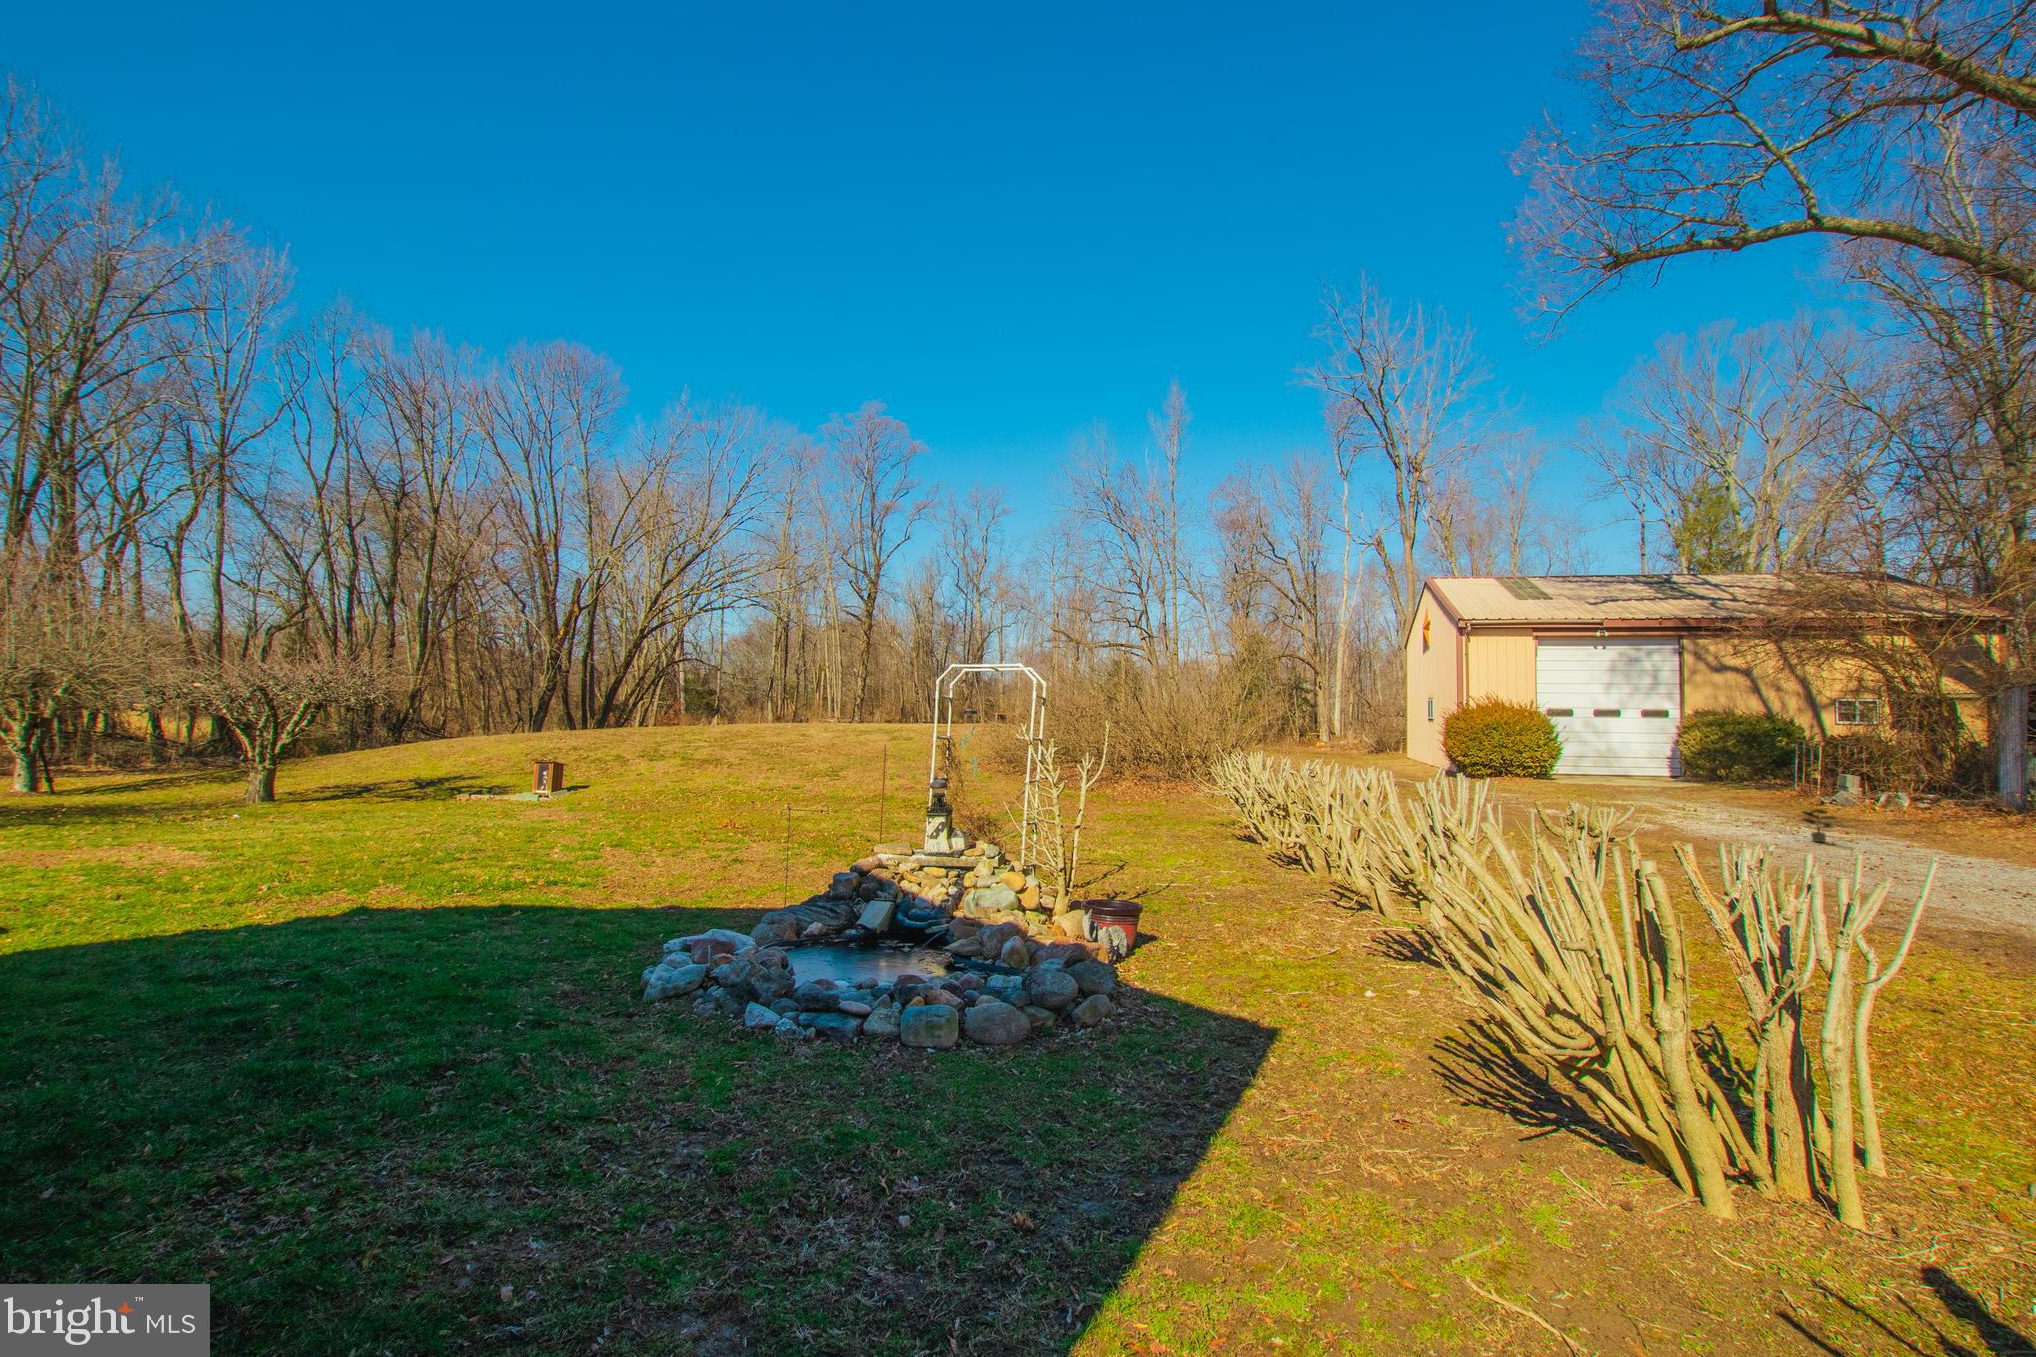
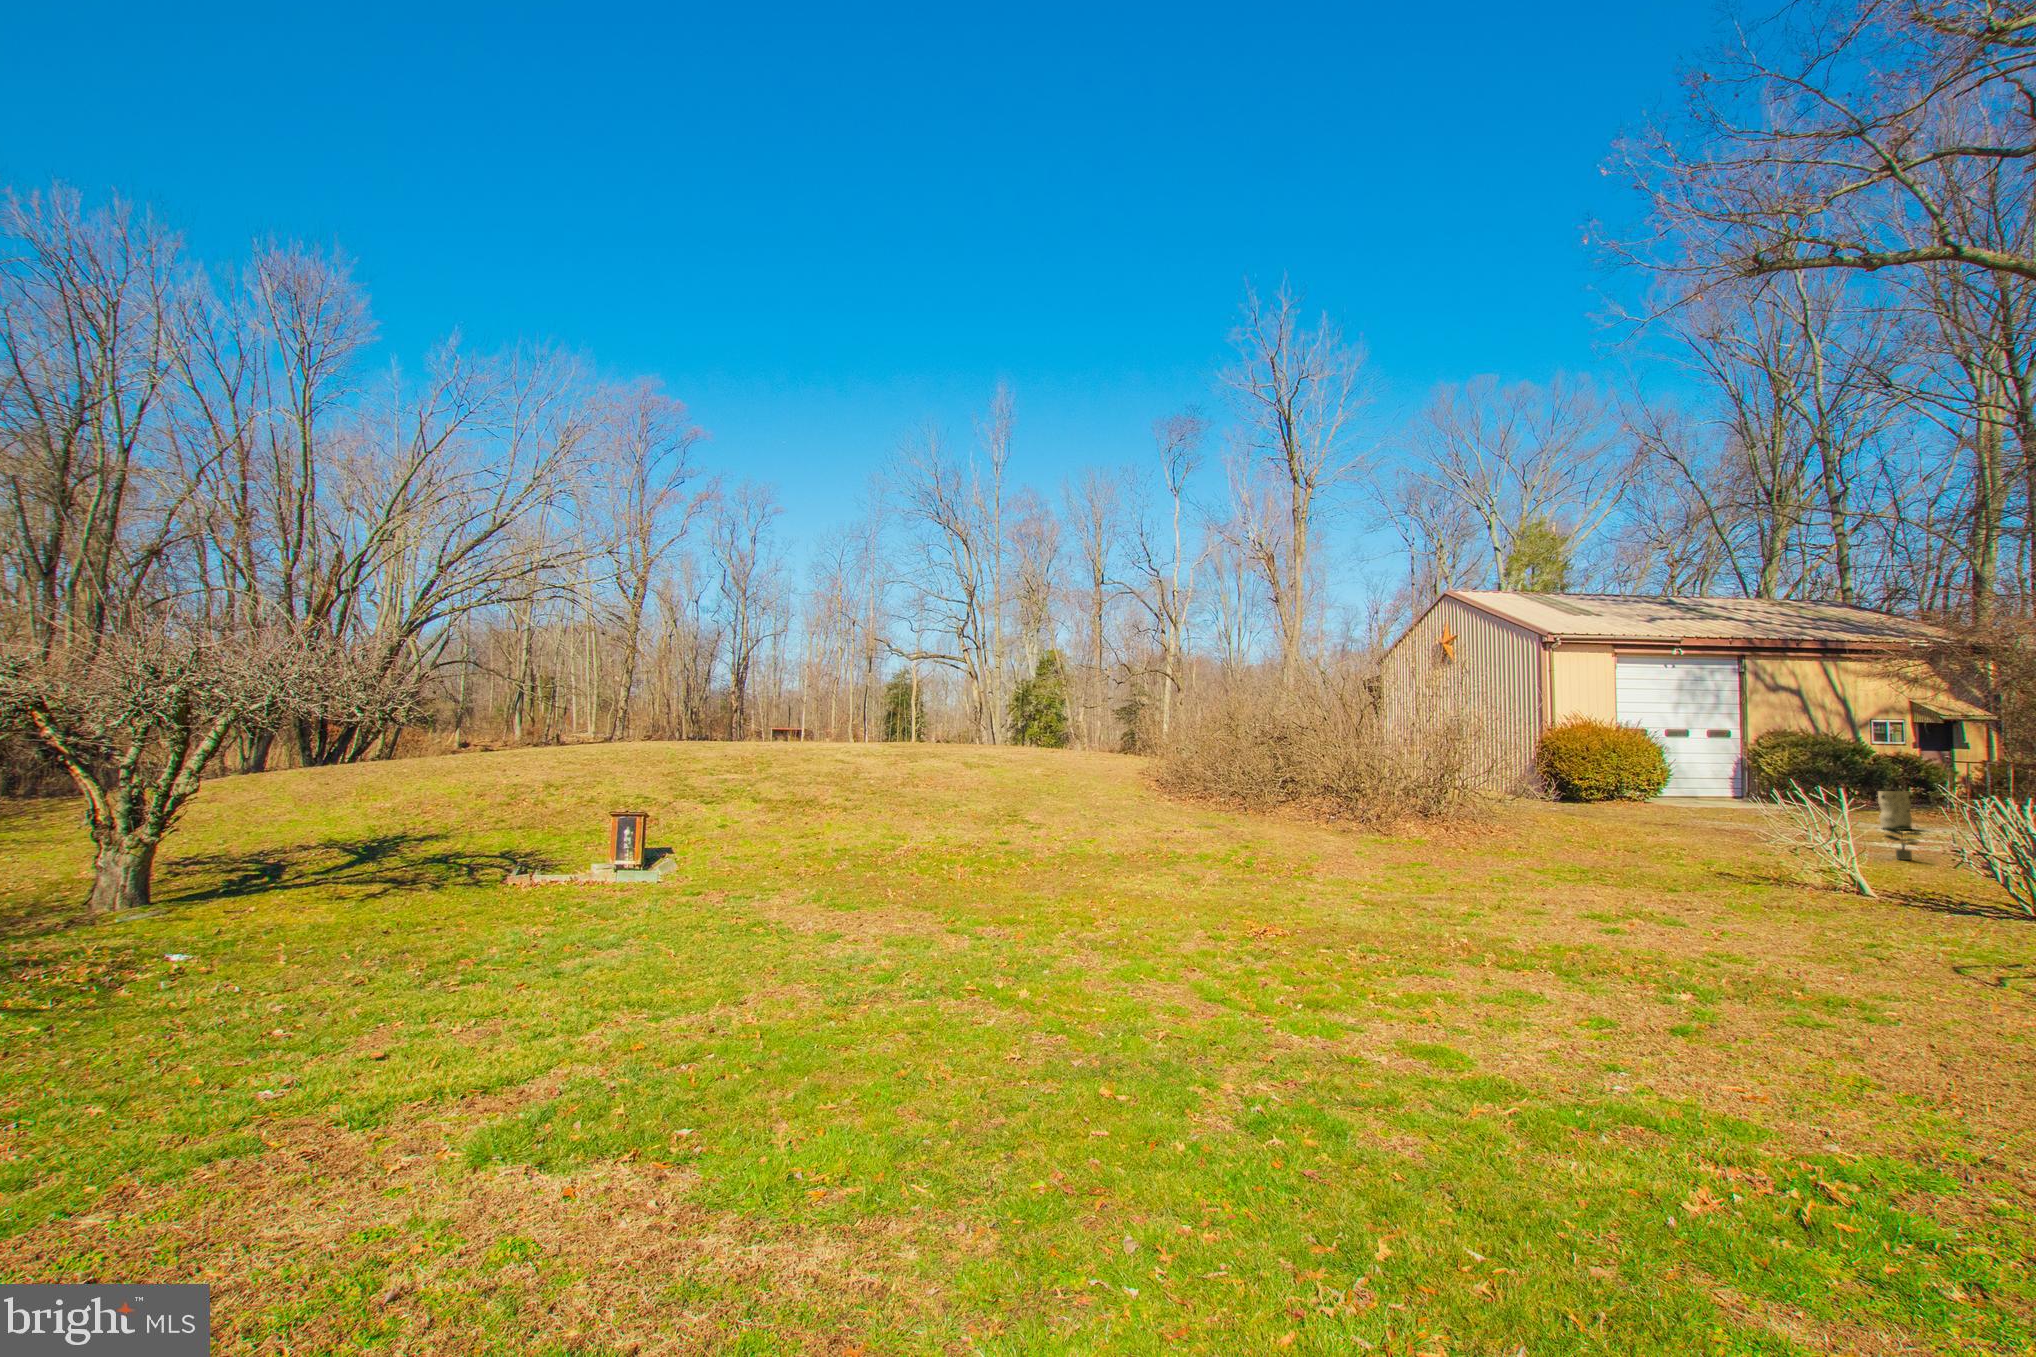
trash can: none [1799,773,1830,811] -> present [1878,791,1913,830]

